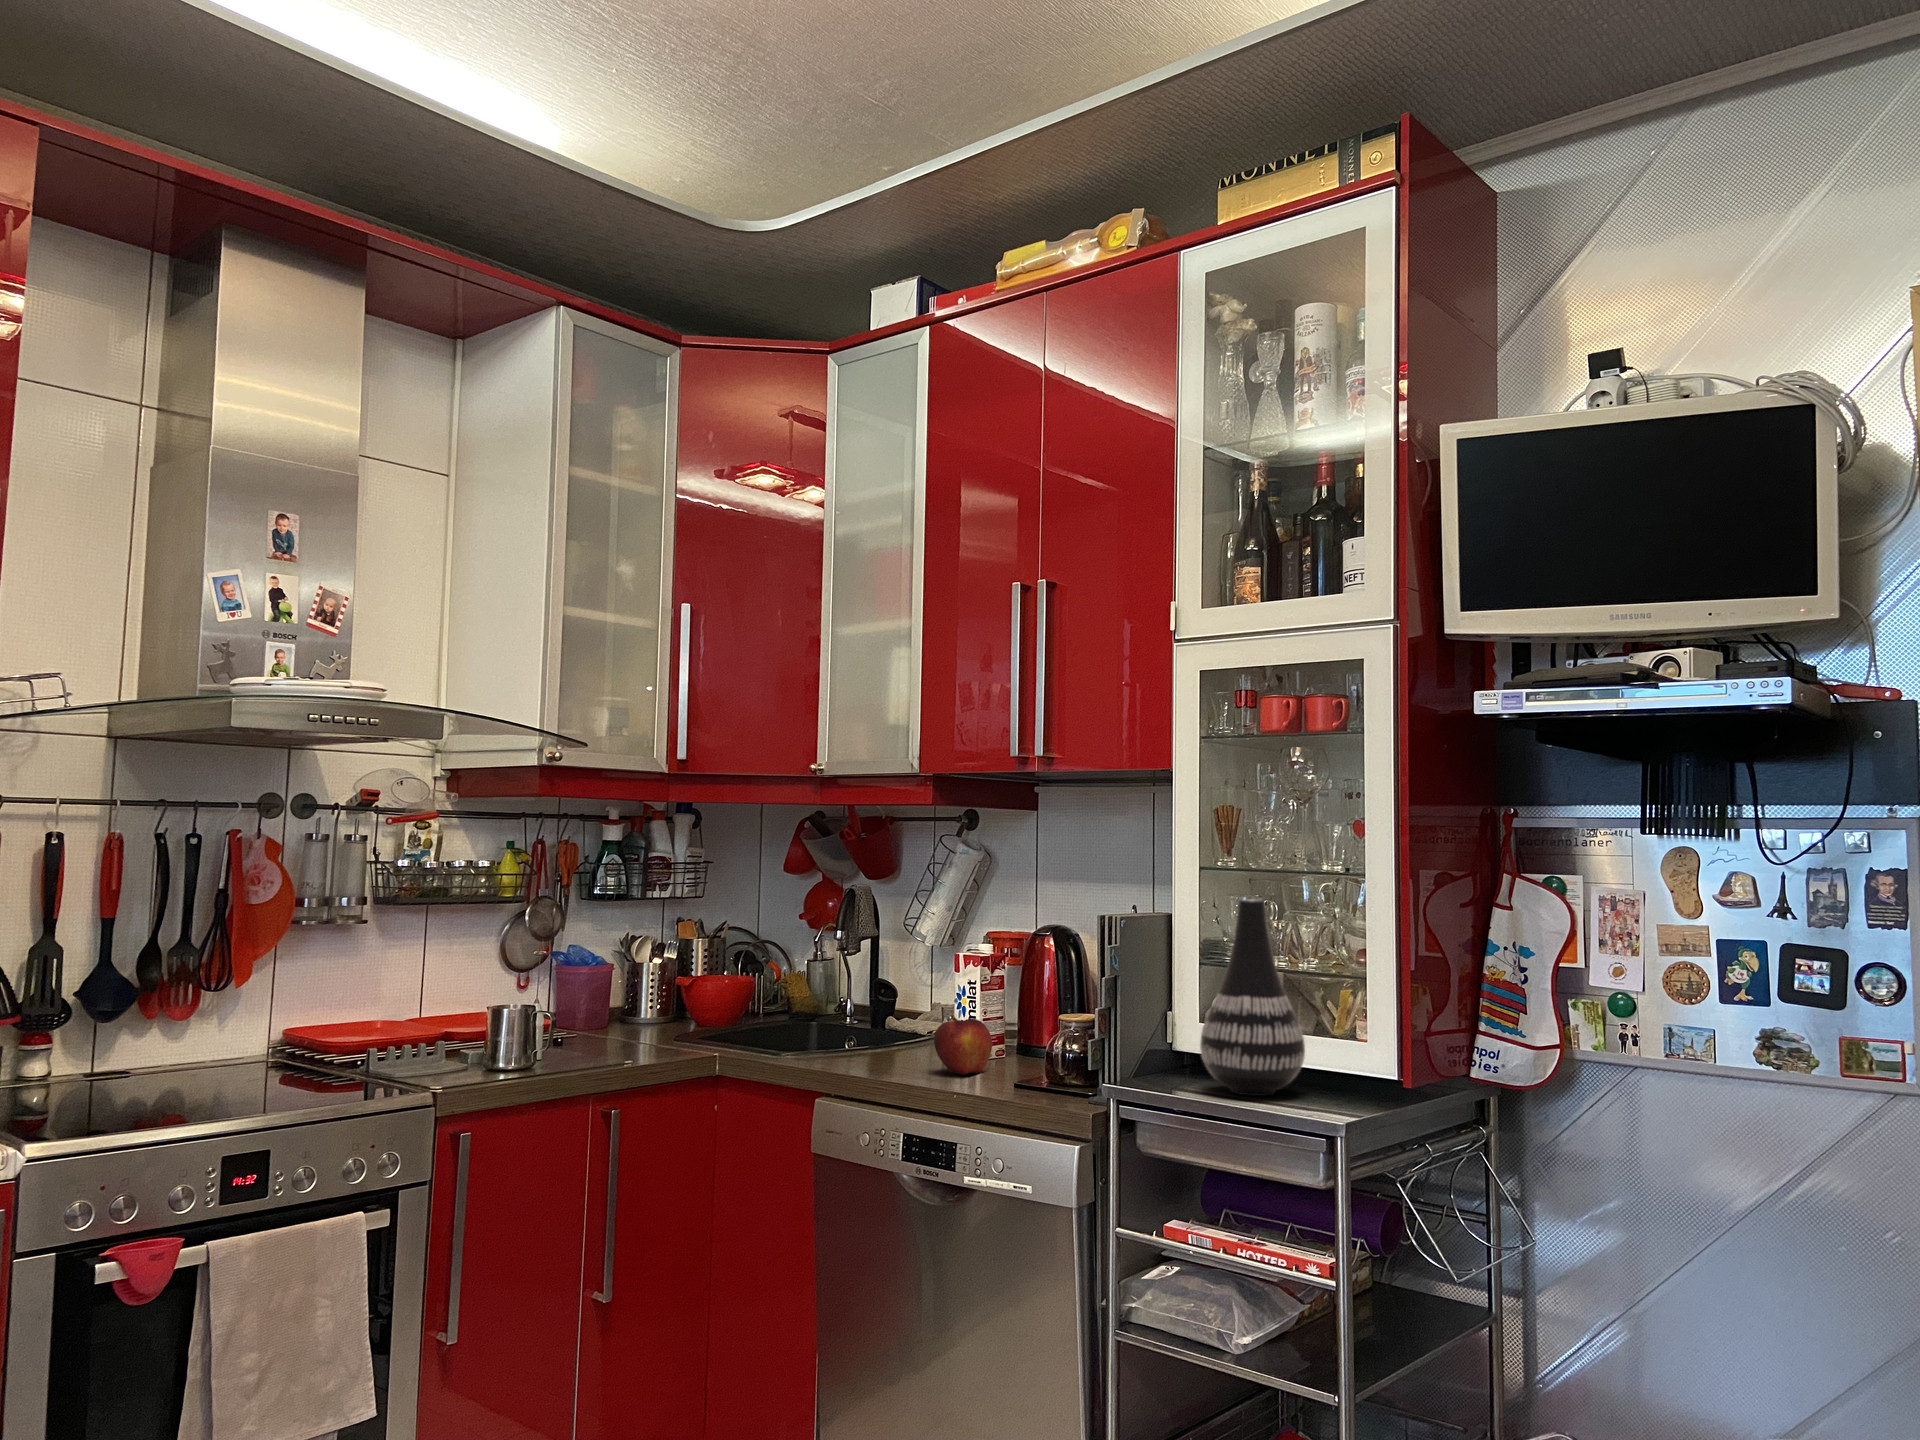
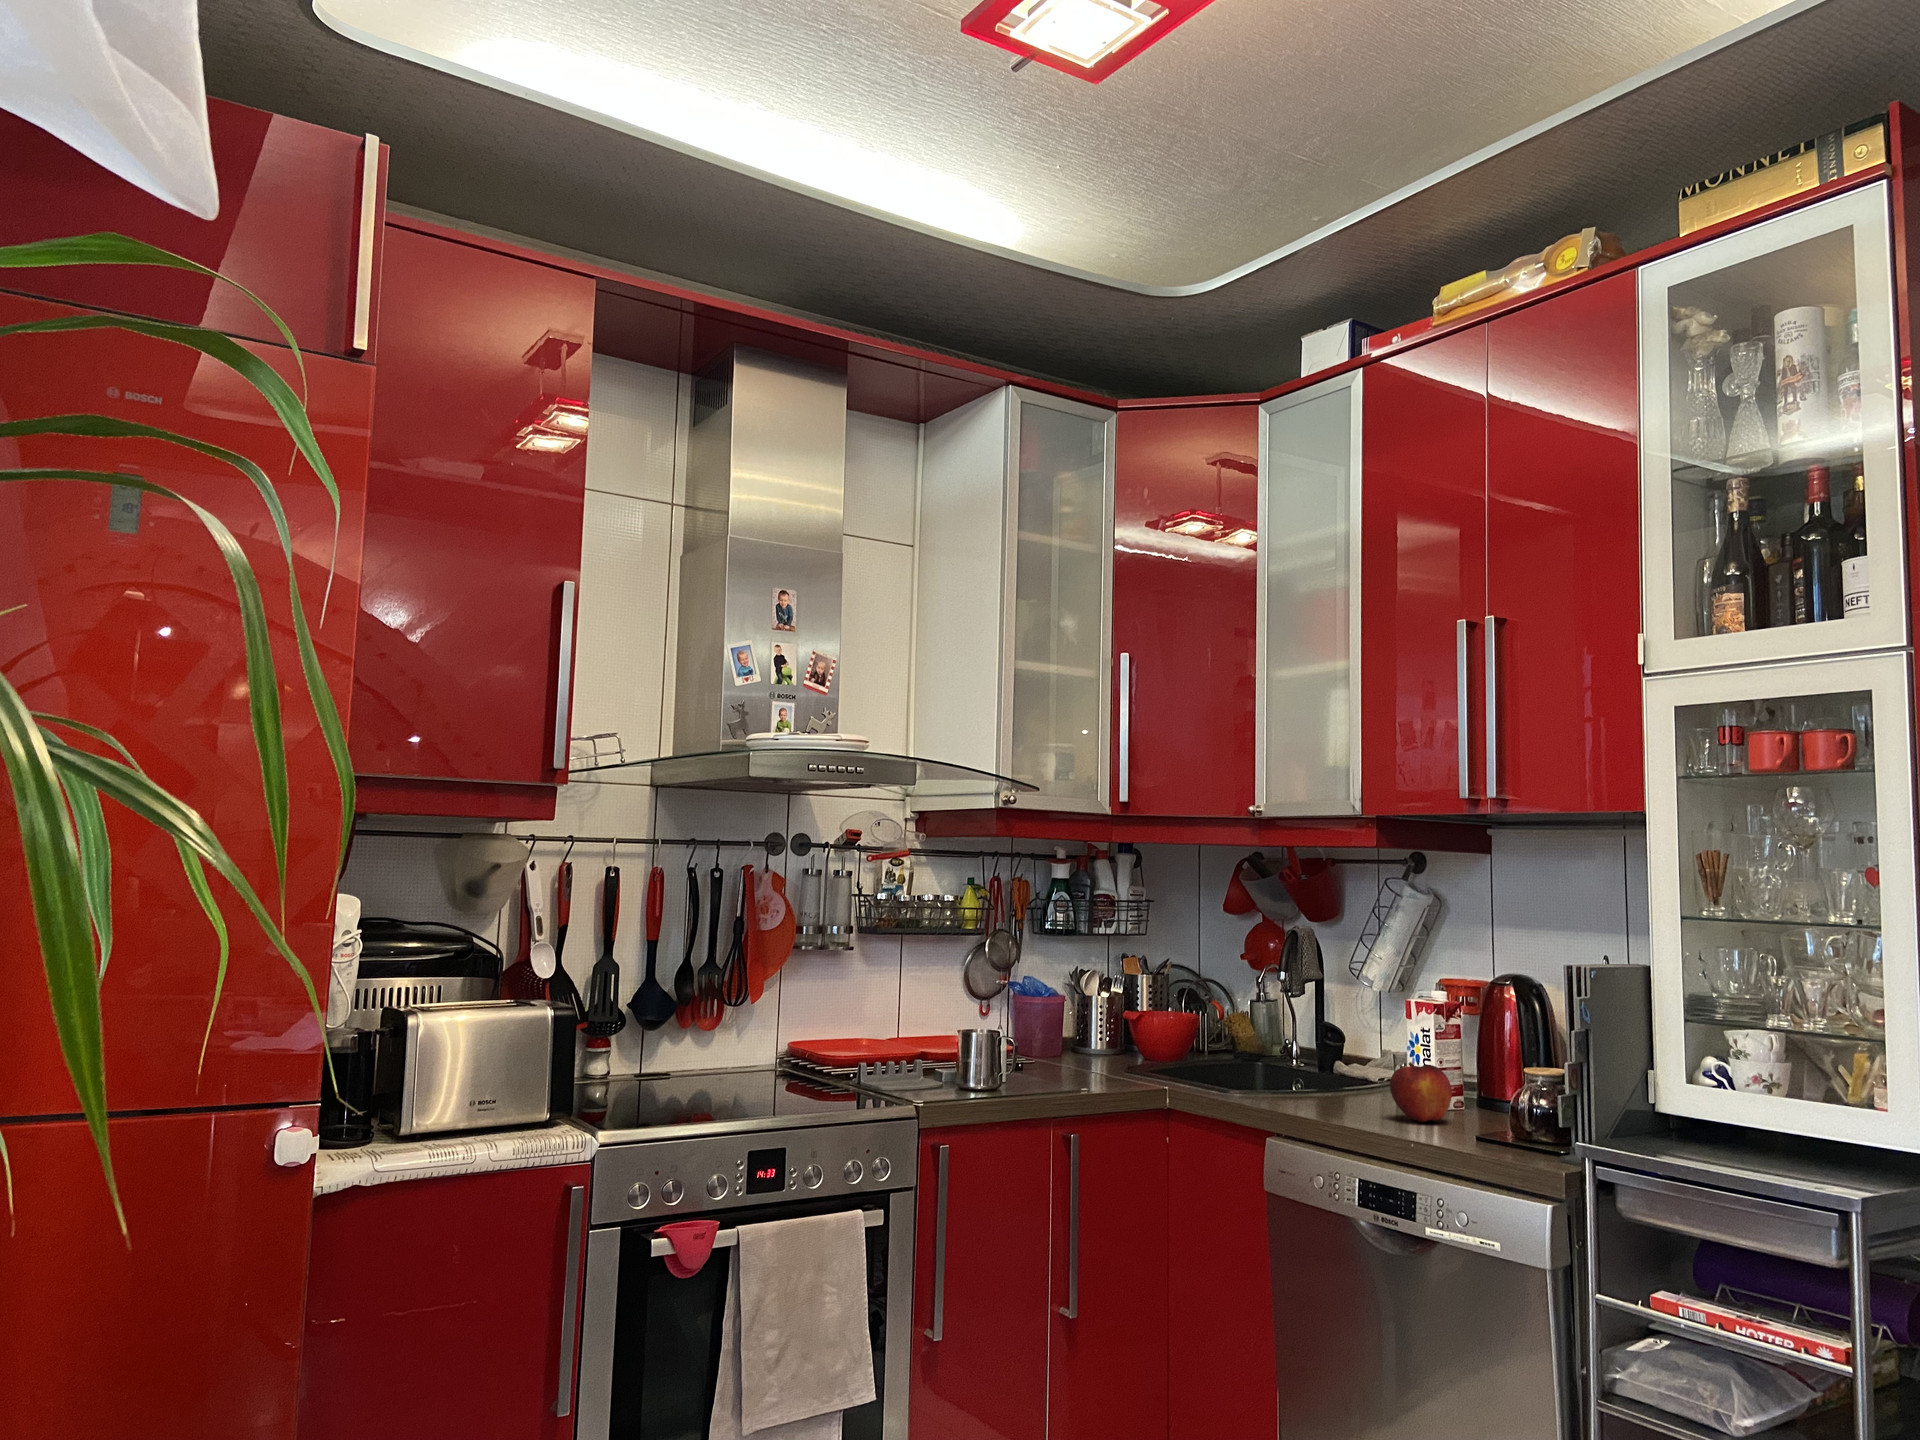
vase: present [1200,899,1305,1096] -> none [1685,950,1810,1162]

